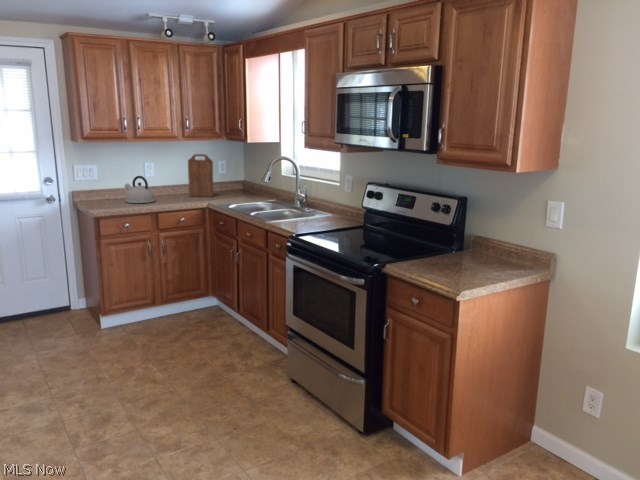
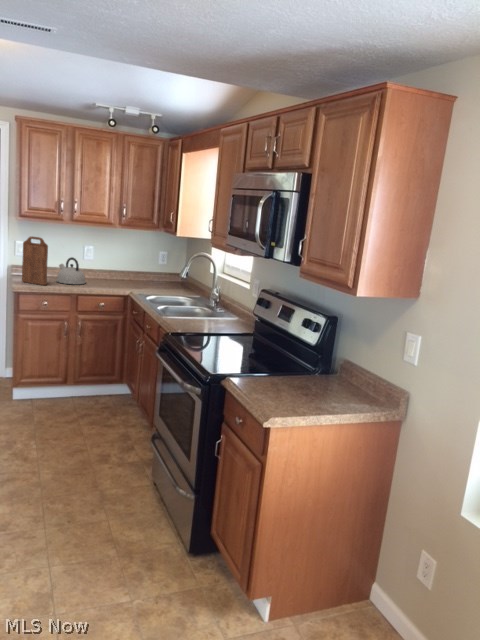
cutting board: present [188,154,214,197] -> present [22,236,48,285]

